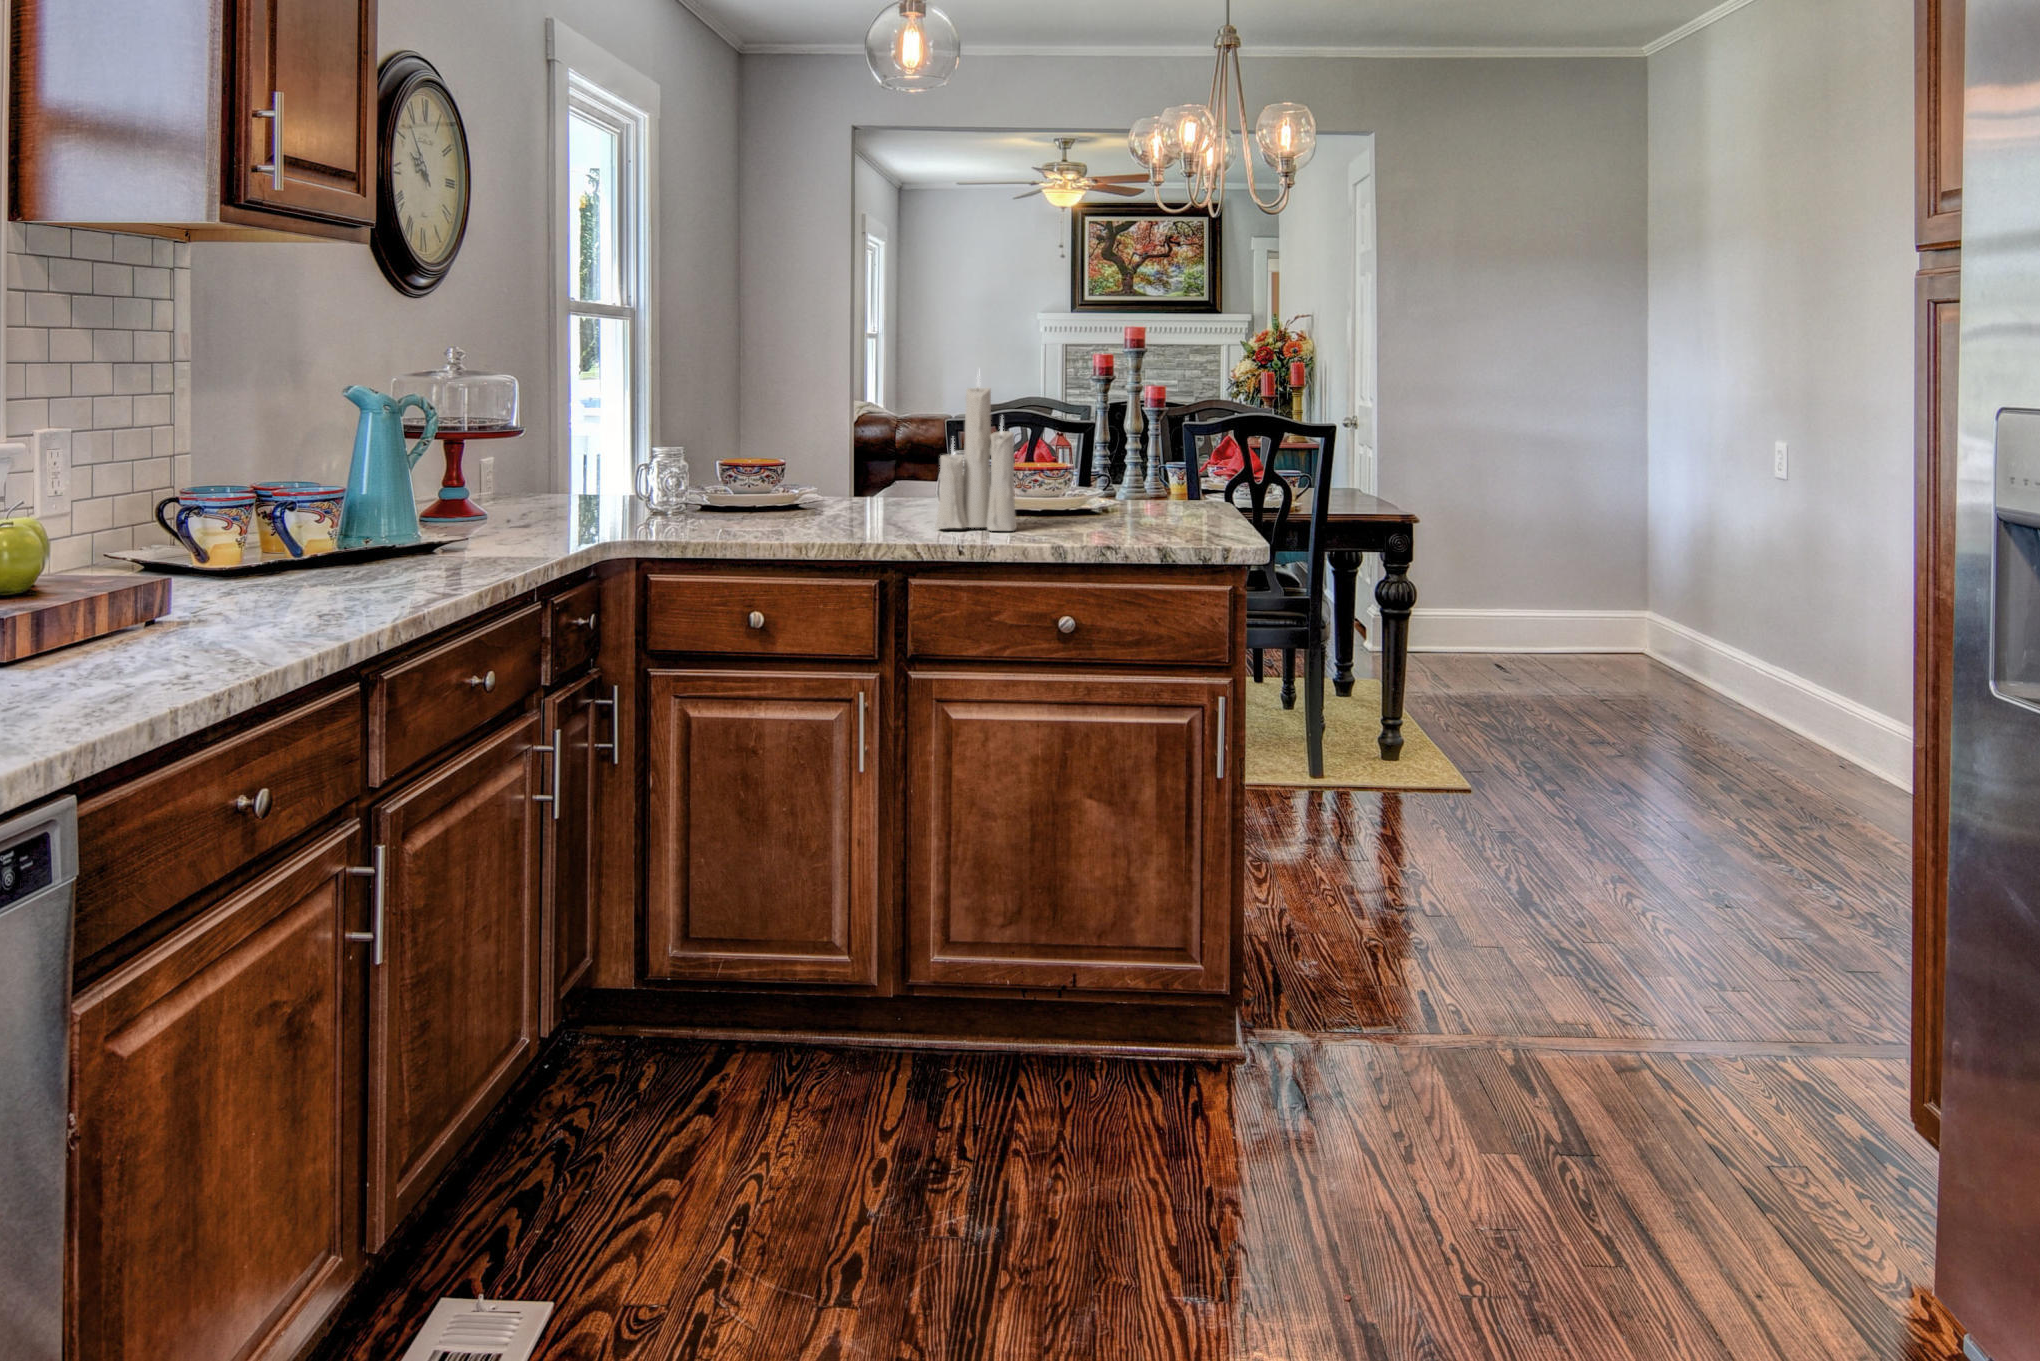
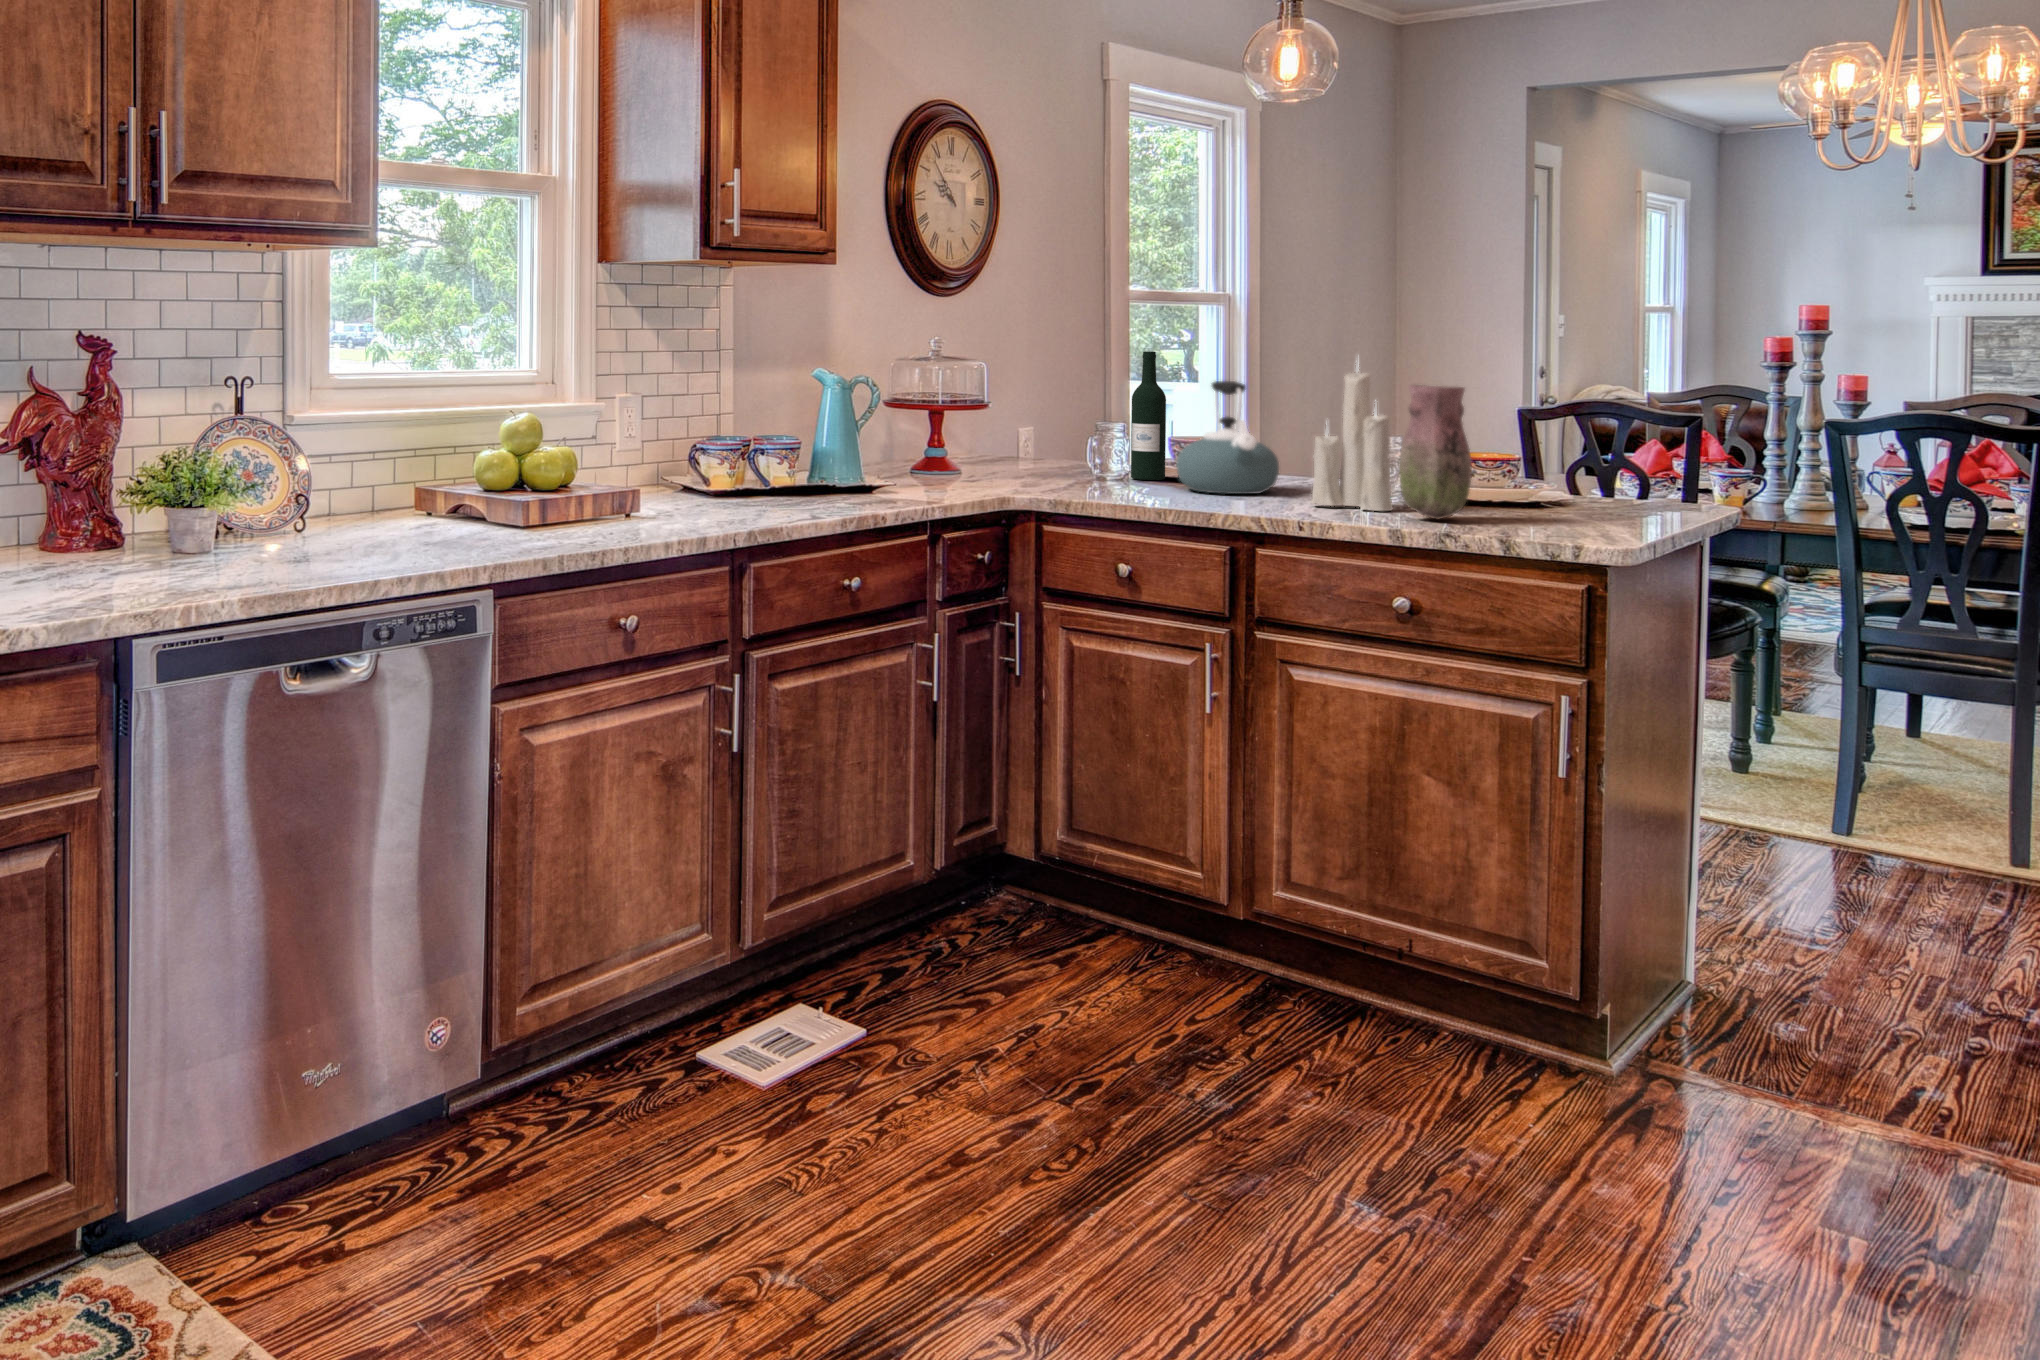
wine bottle: none [694,365,732,511] -> present [1131,351,1166,480]
kettle: none [770,397,874,522] -> present [1176,381,1279,494]
vase: none [1041,399,1107,536] -> present [1399,385,1472,520]

